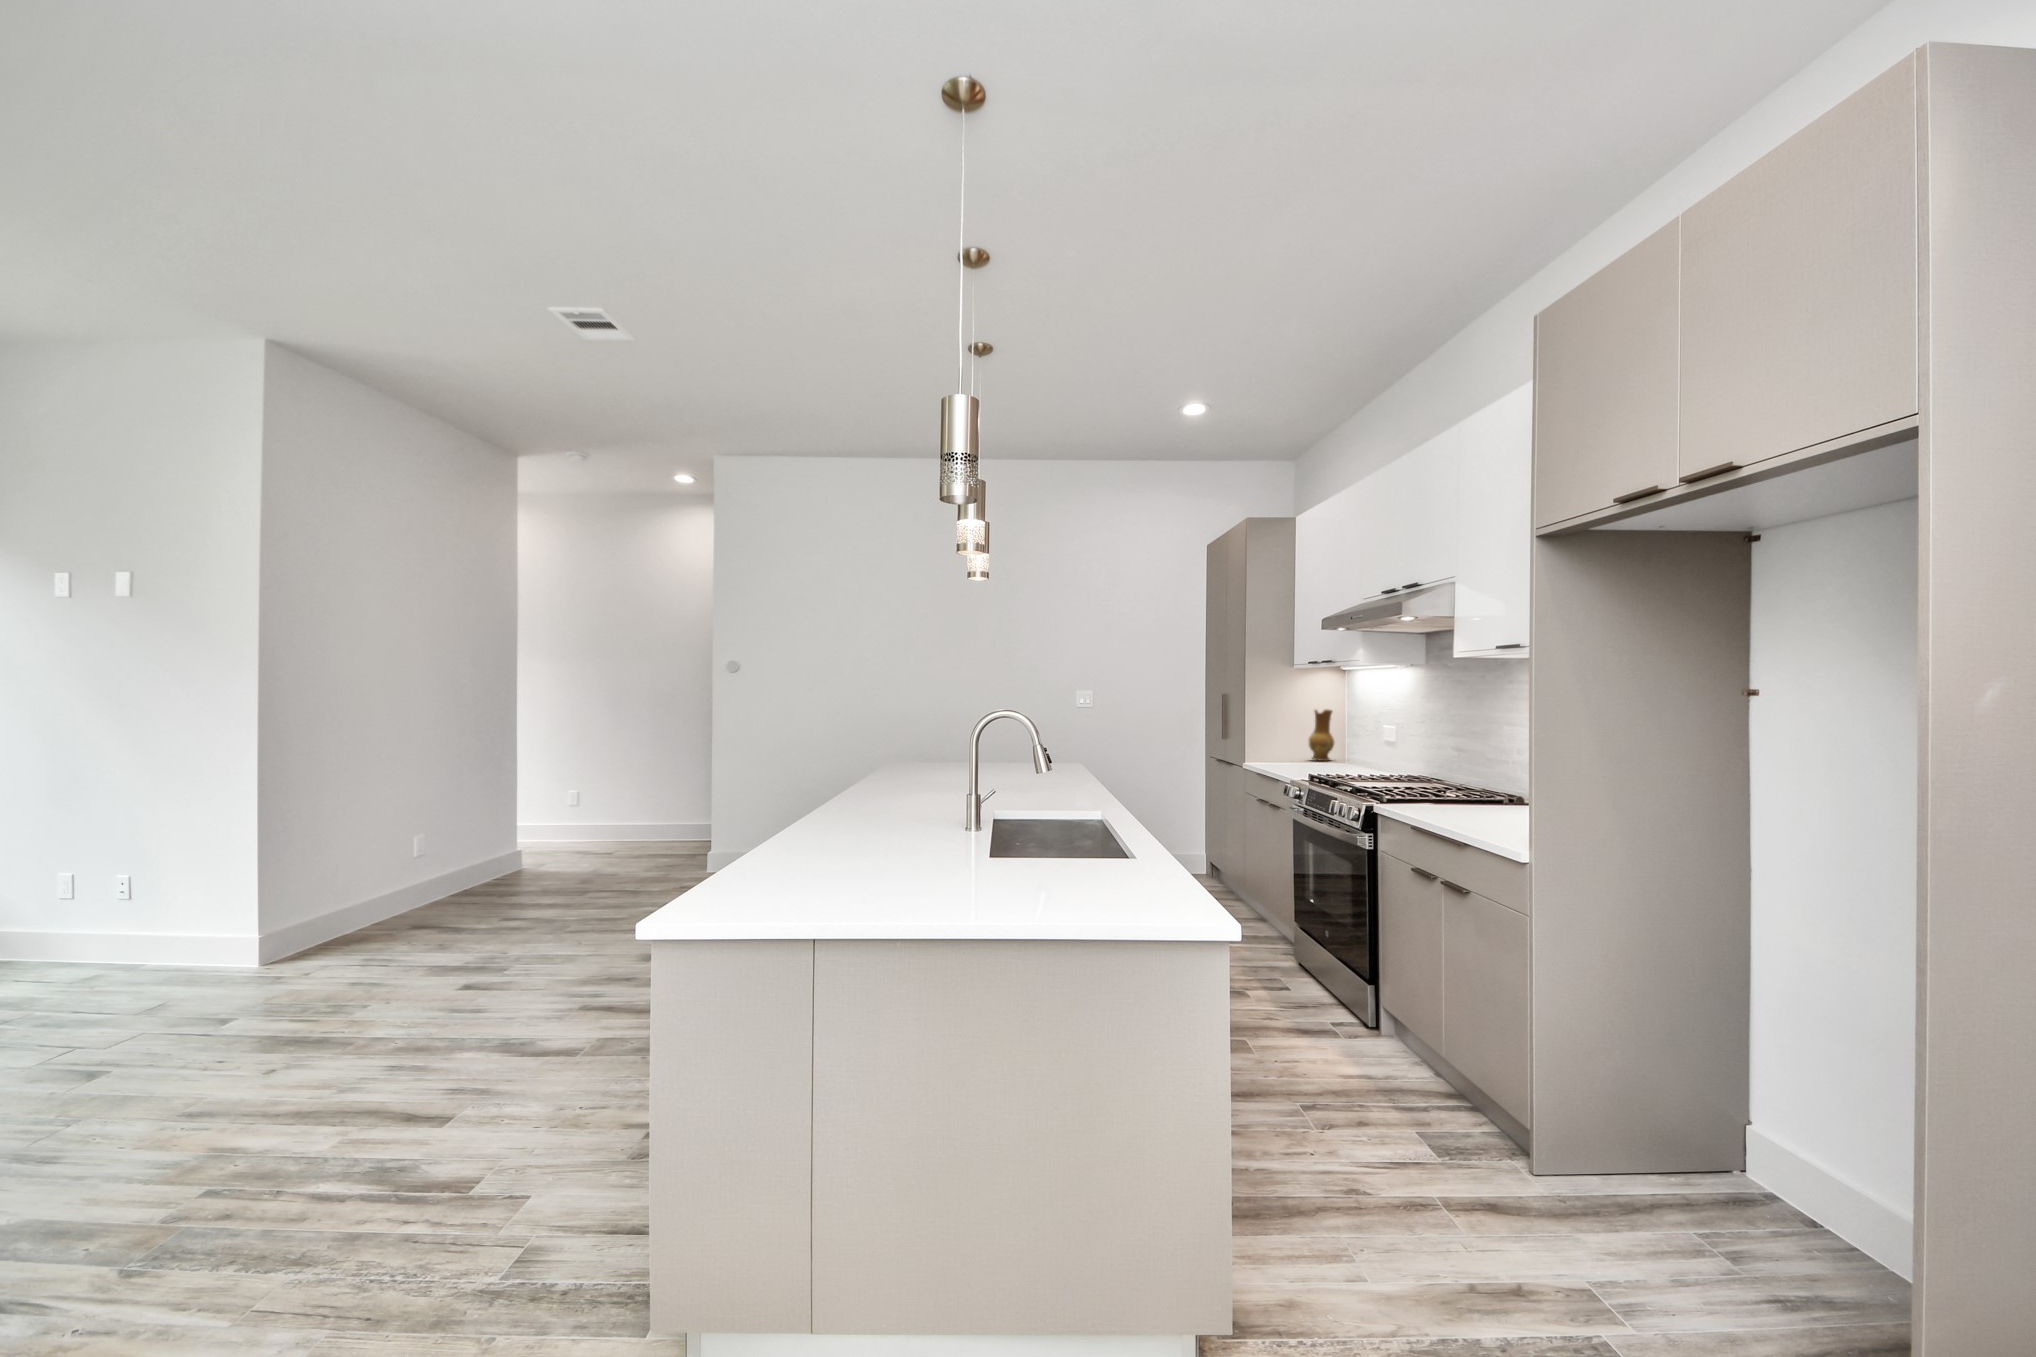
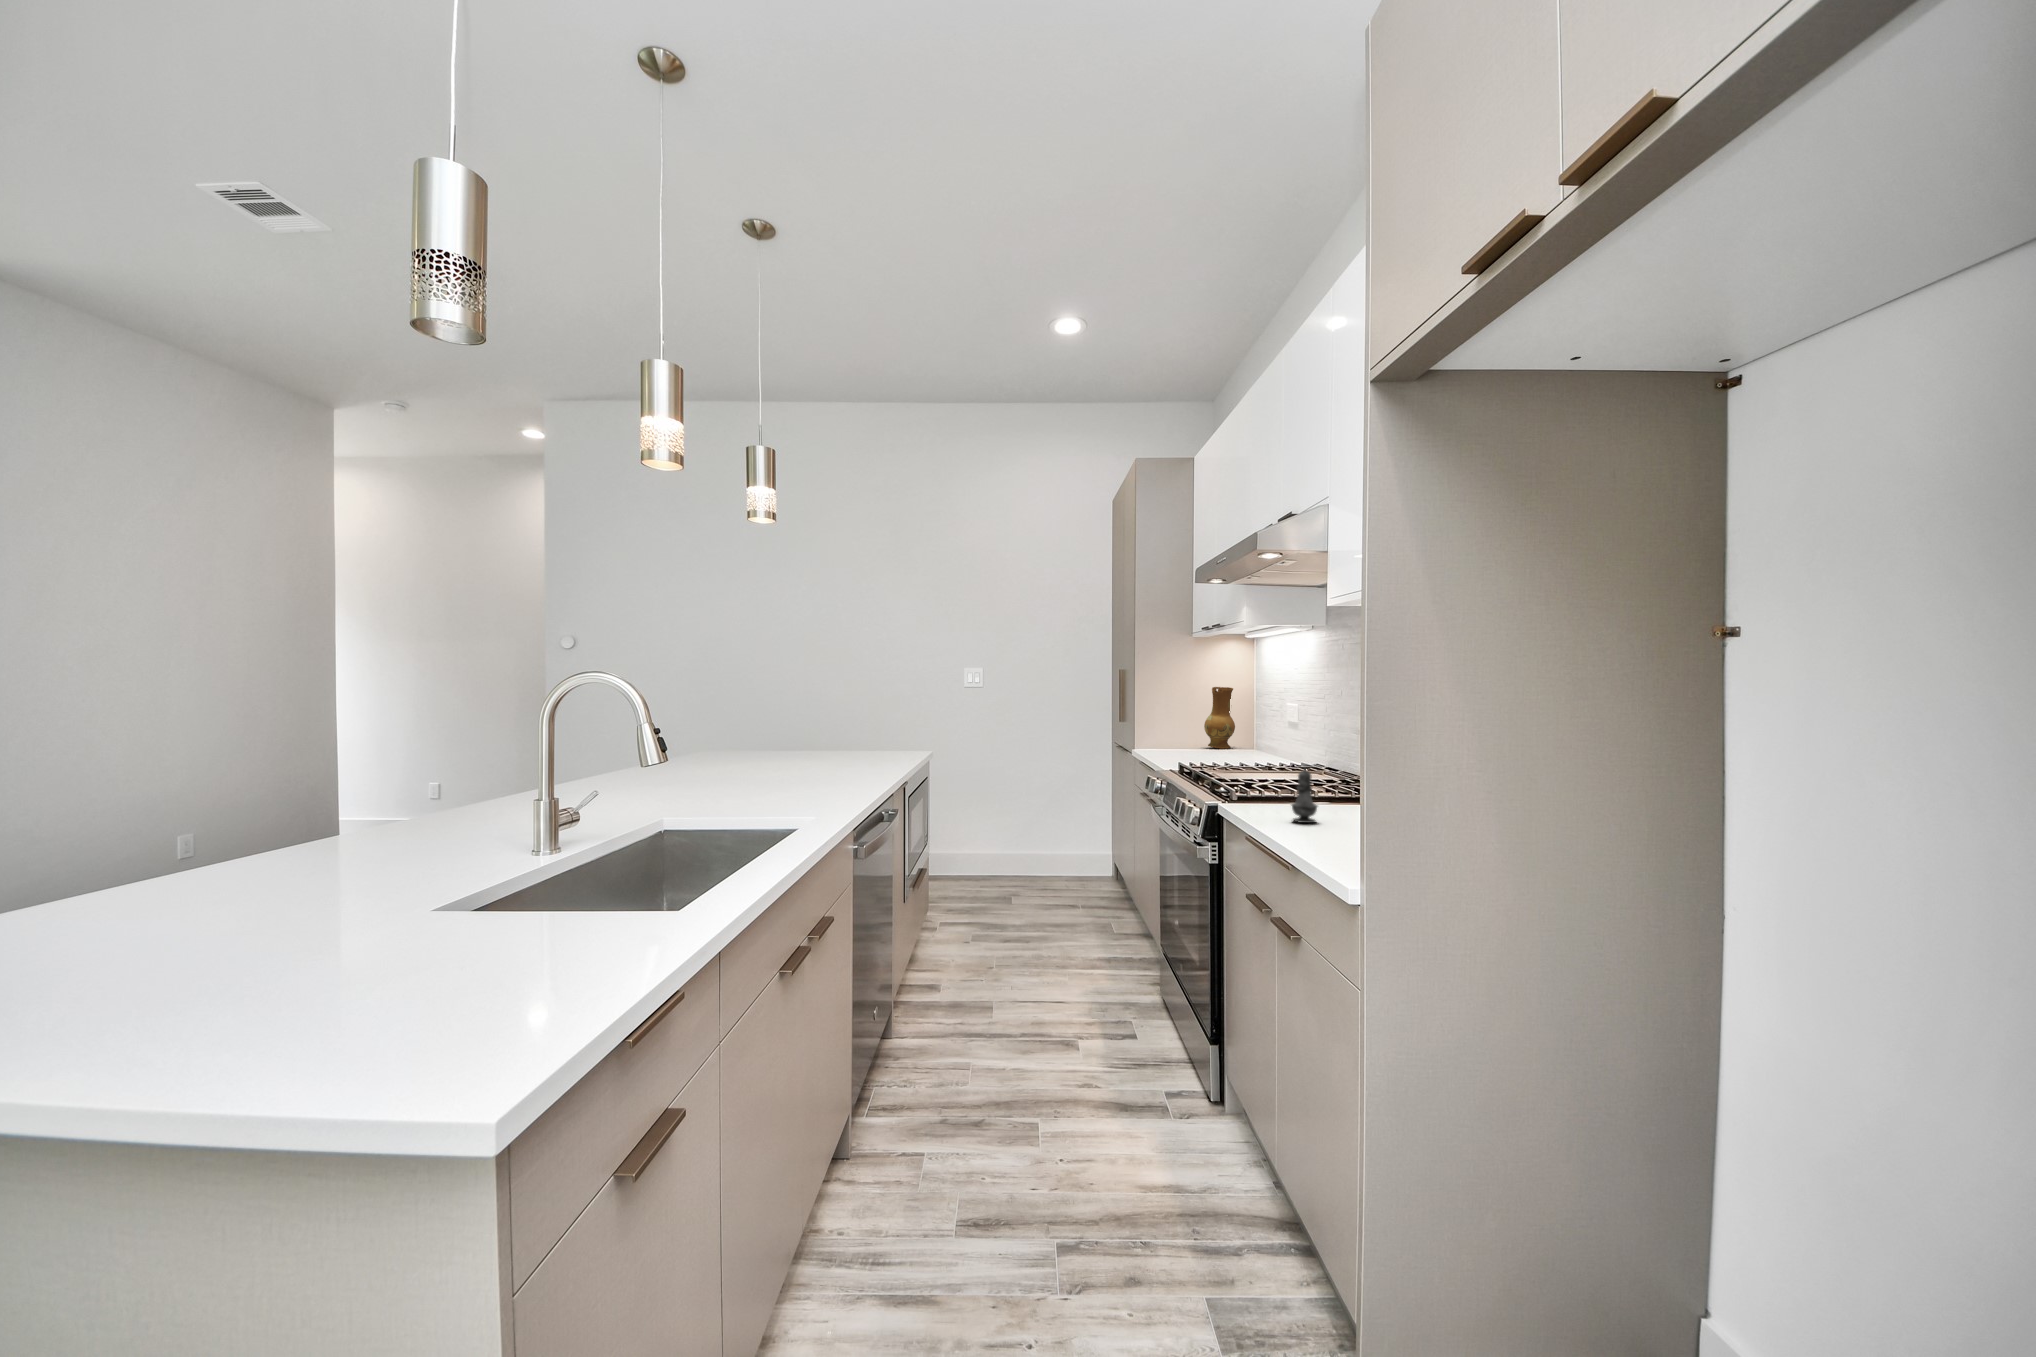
salt shaker: none [1445,778,1465,817] -> present [1292,768,1317,823]

